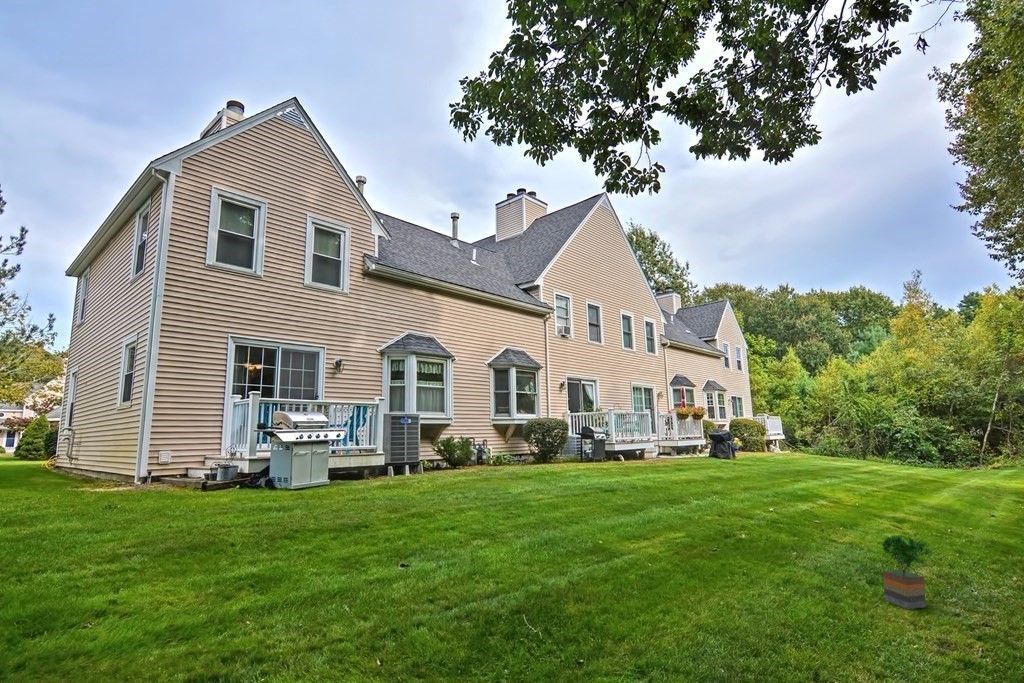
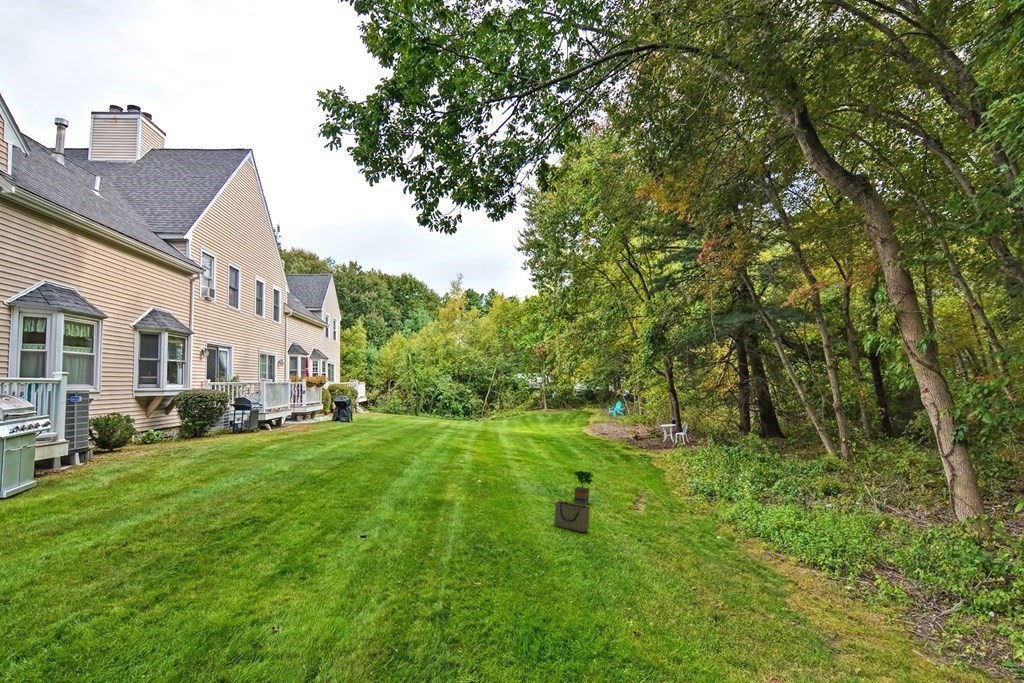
basket: none [737,576,803,648] -> present [554,501,591,532]

